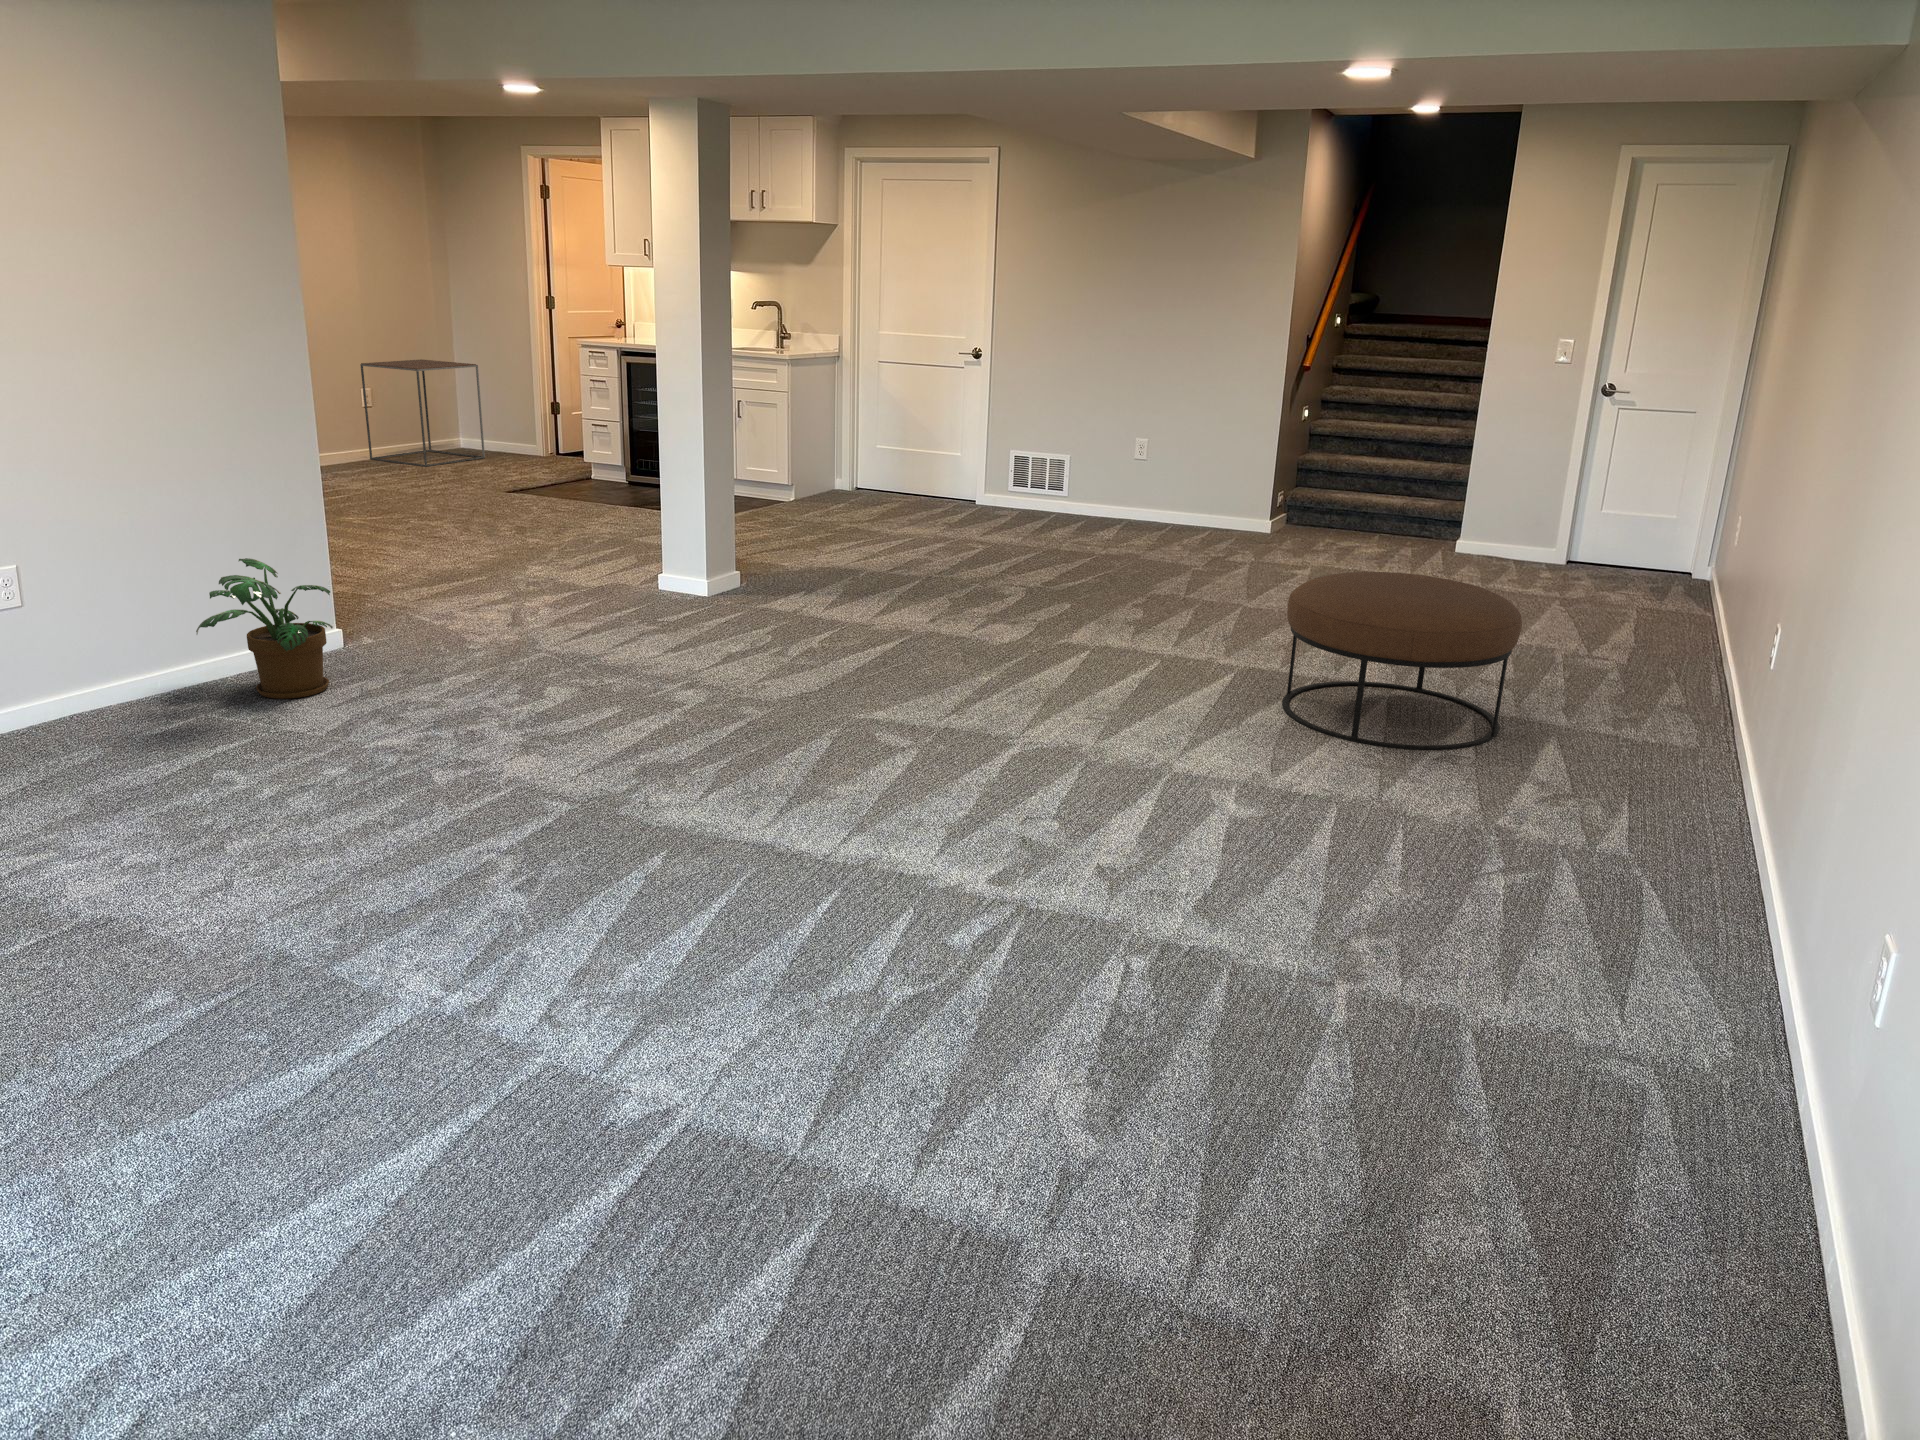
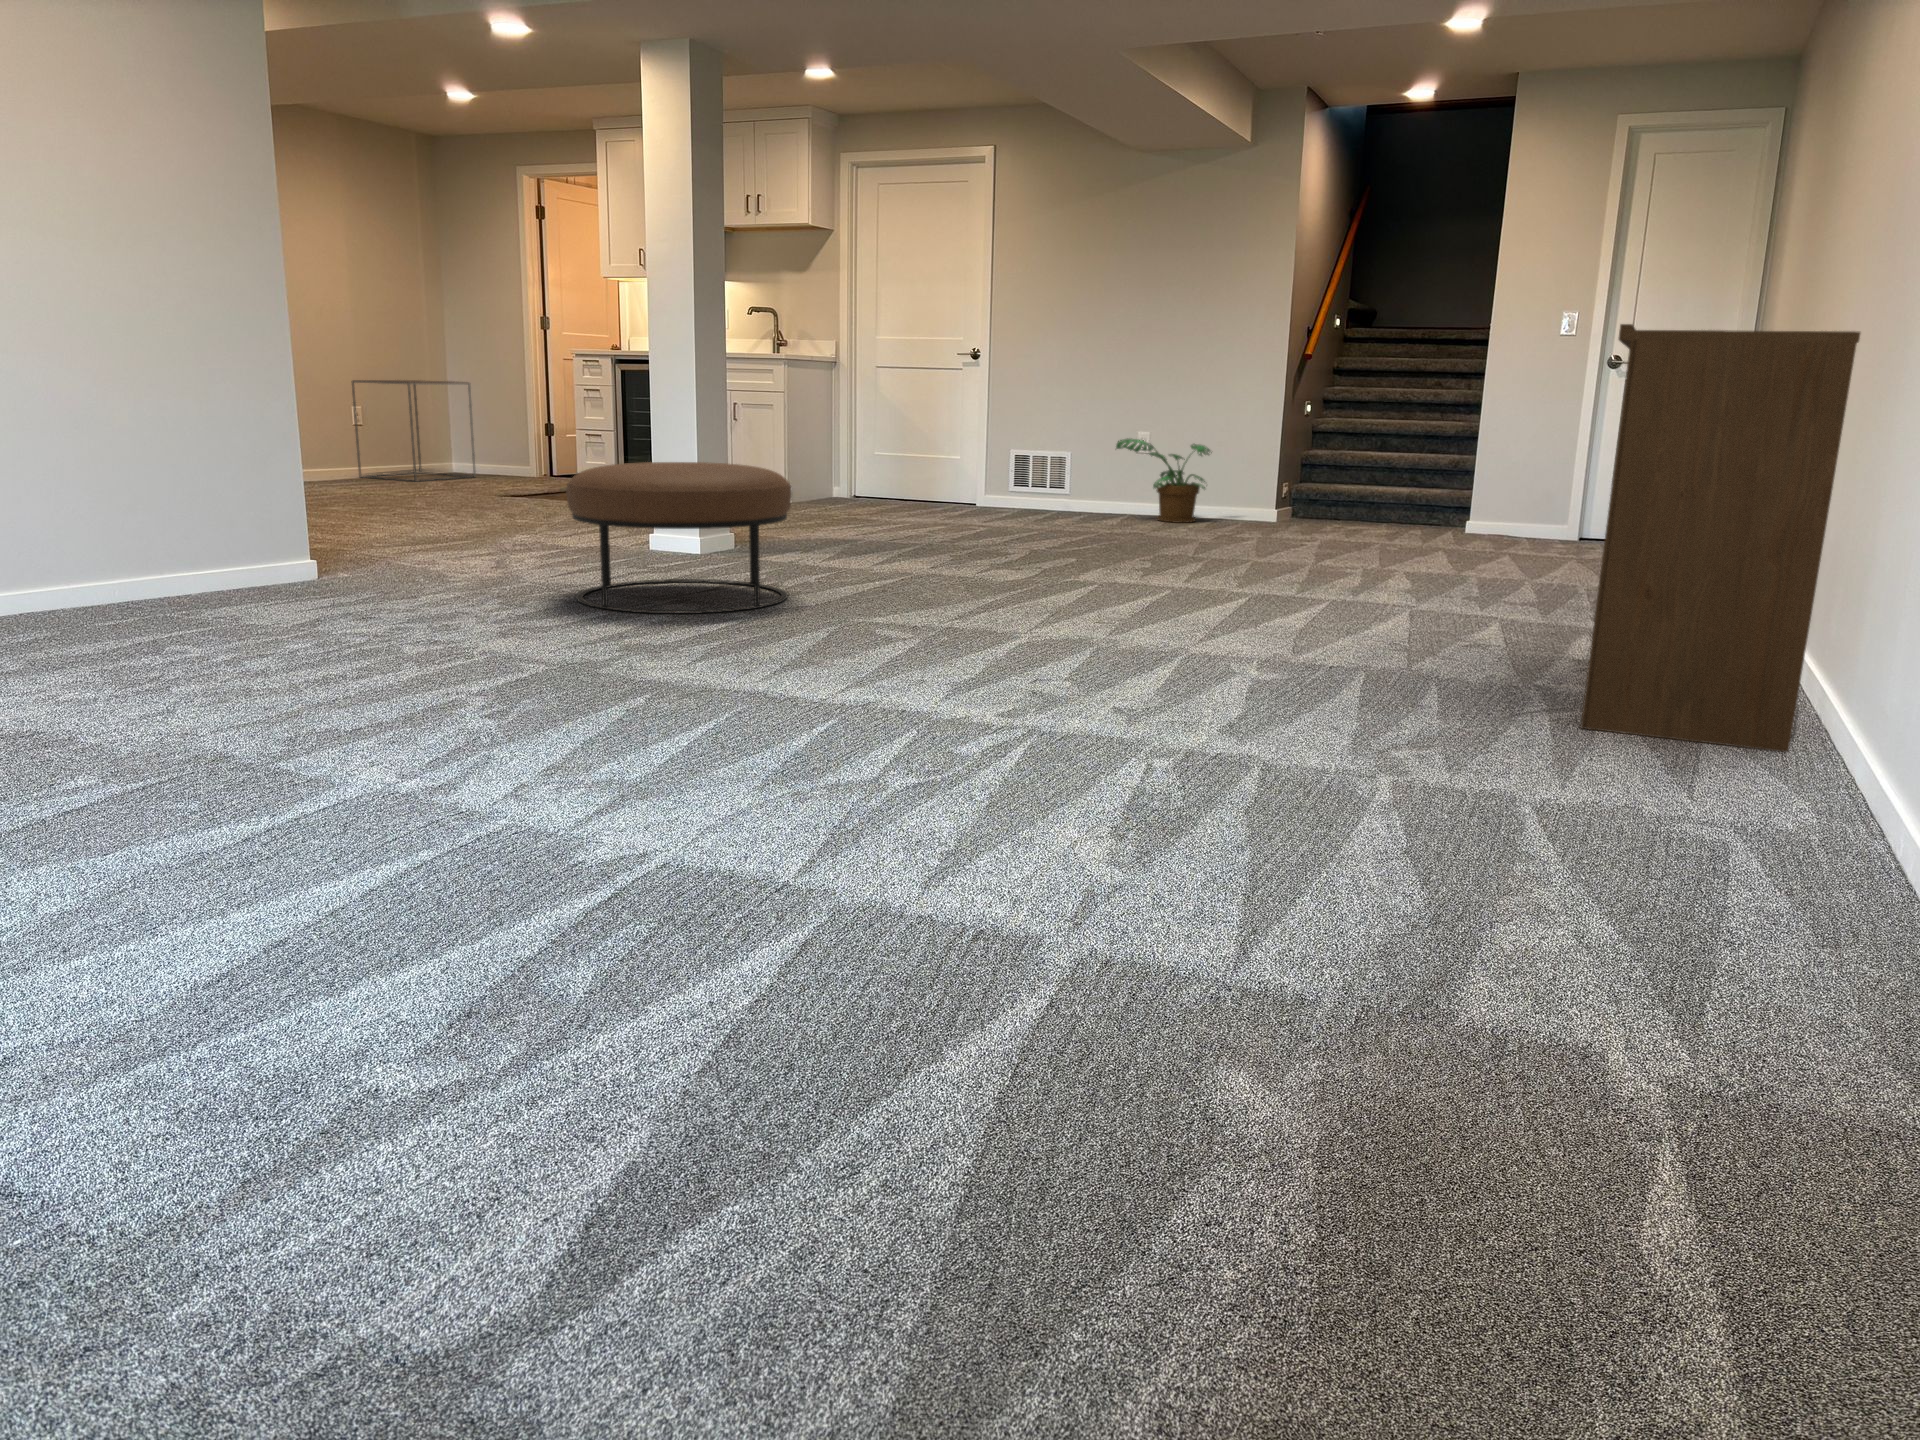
bookshelf: none [1552,476,1839,937] -> present [1580,324,1860,752]
potted plant: present [196,558,333,699] -> present [1116,438,1212,523]
ottoman: present [1282,572,1522,750] -> present [566,462,792,614]

